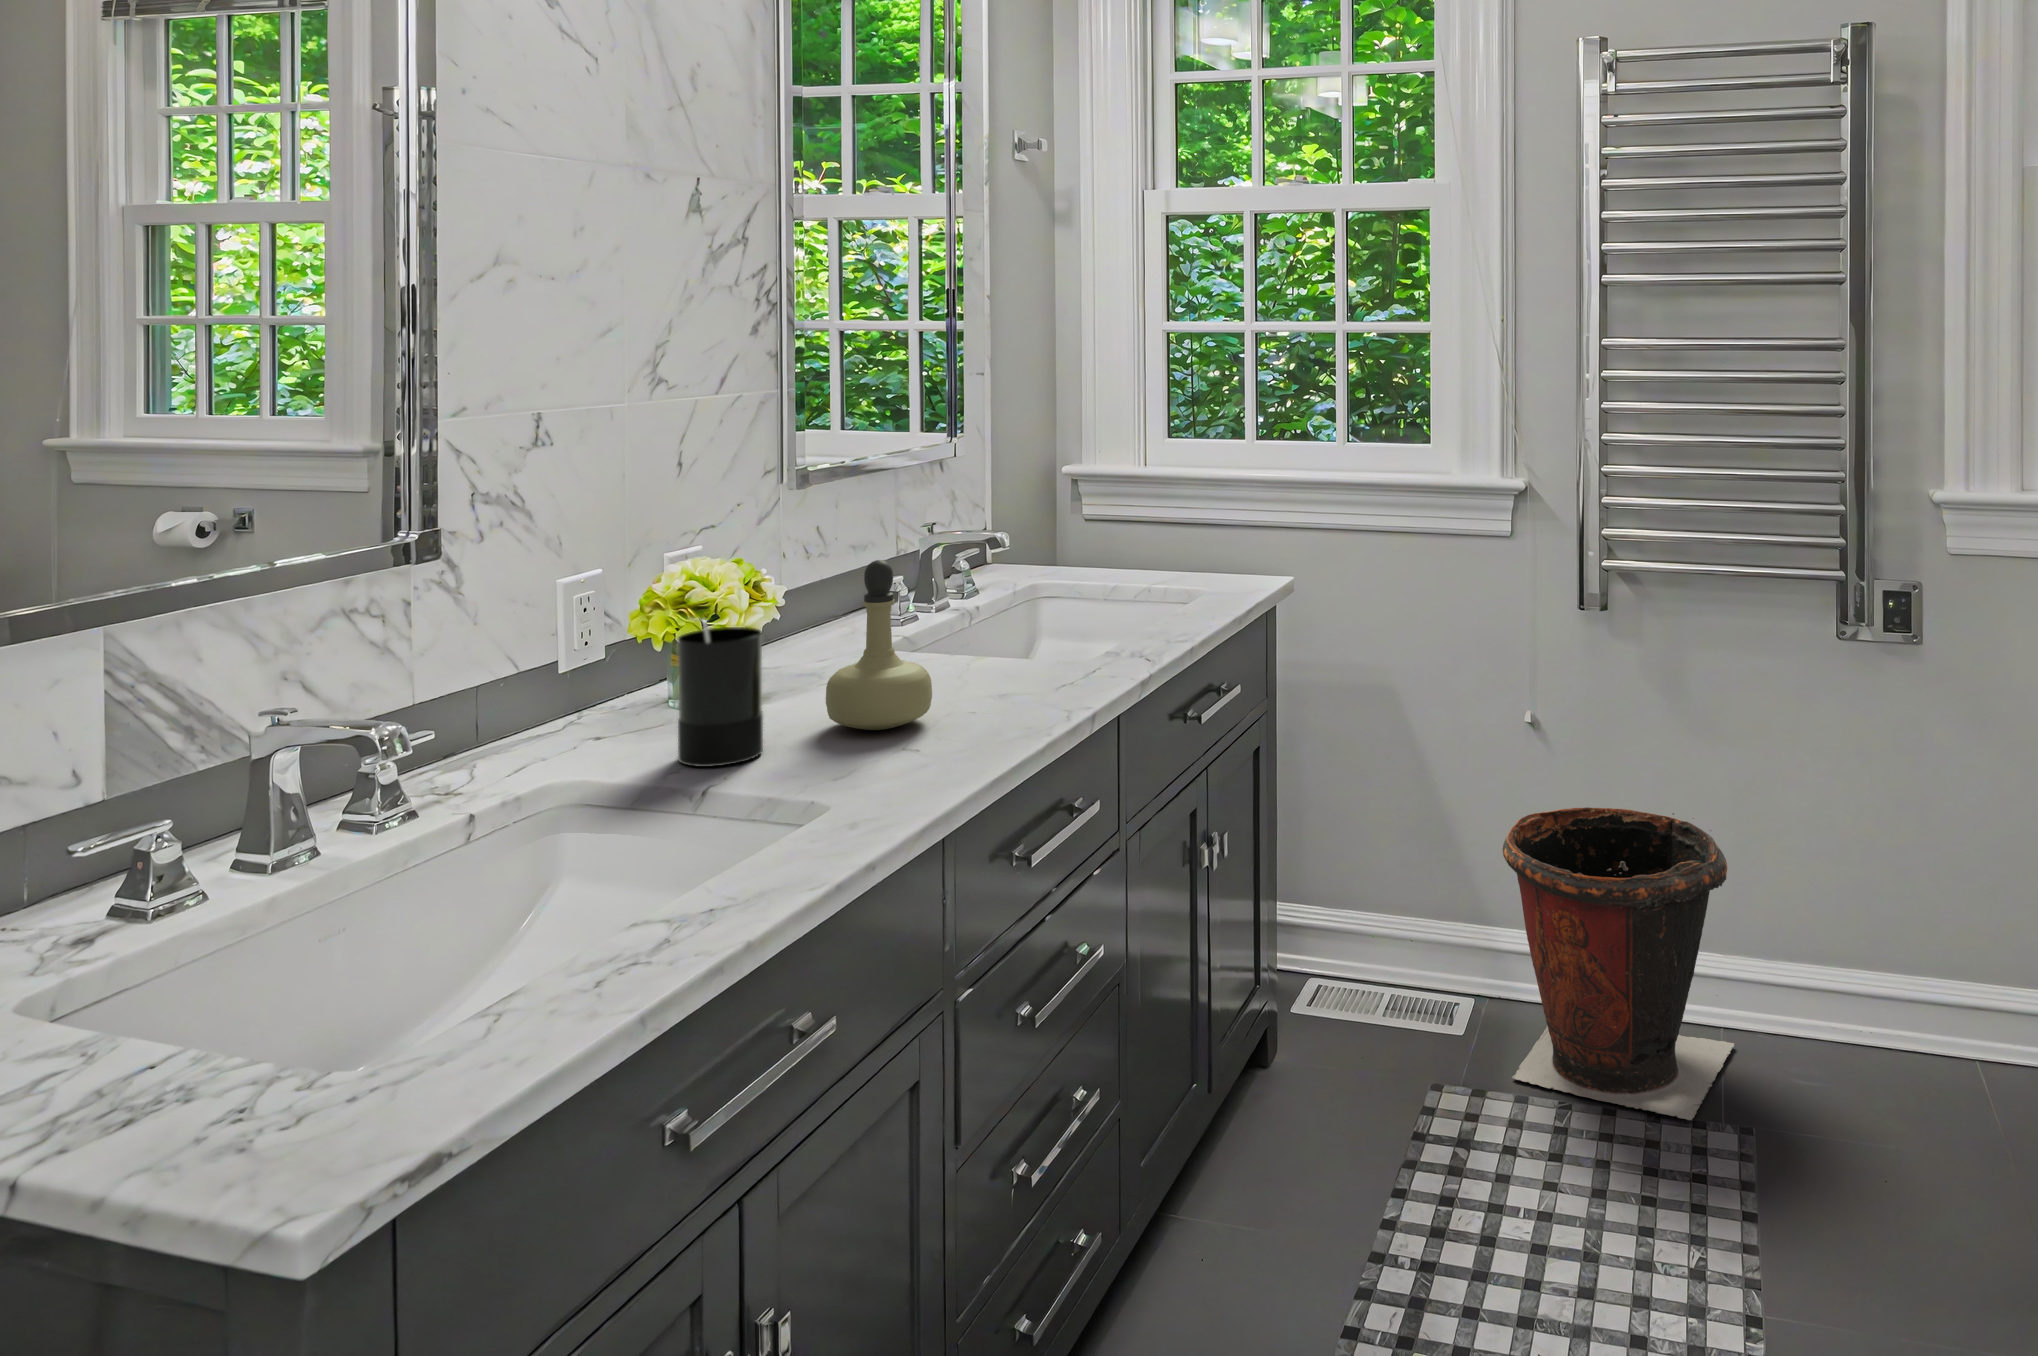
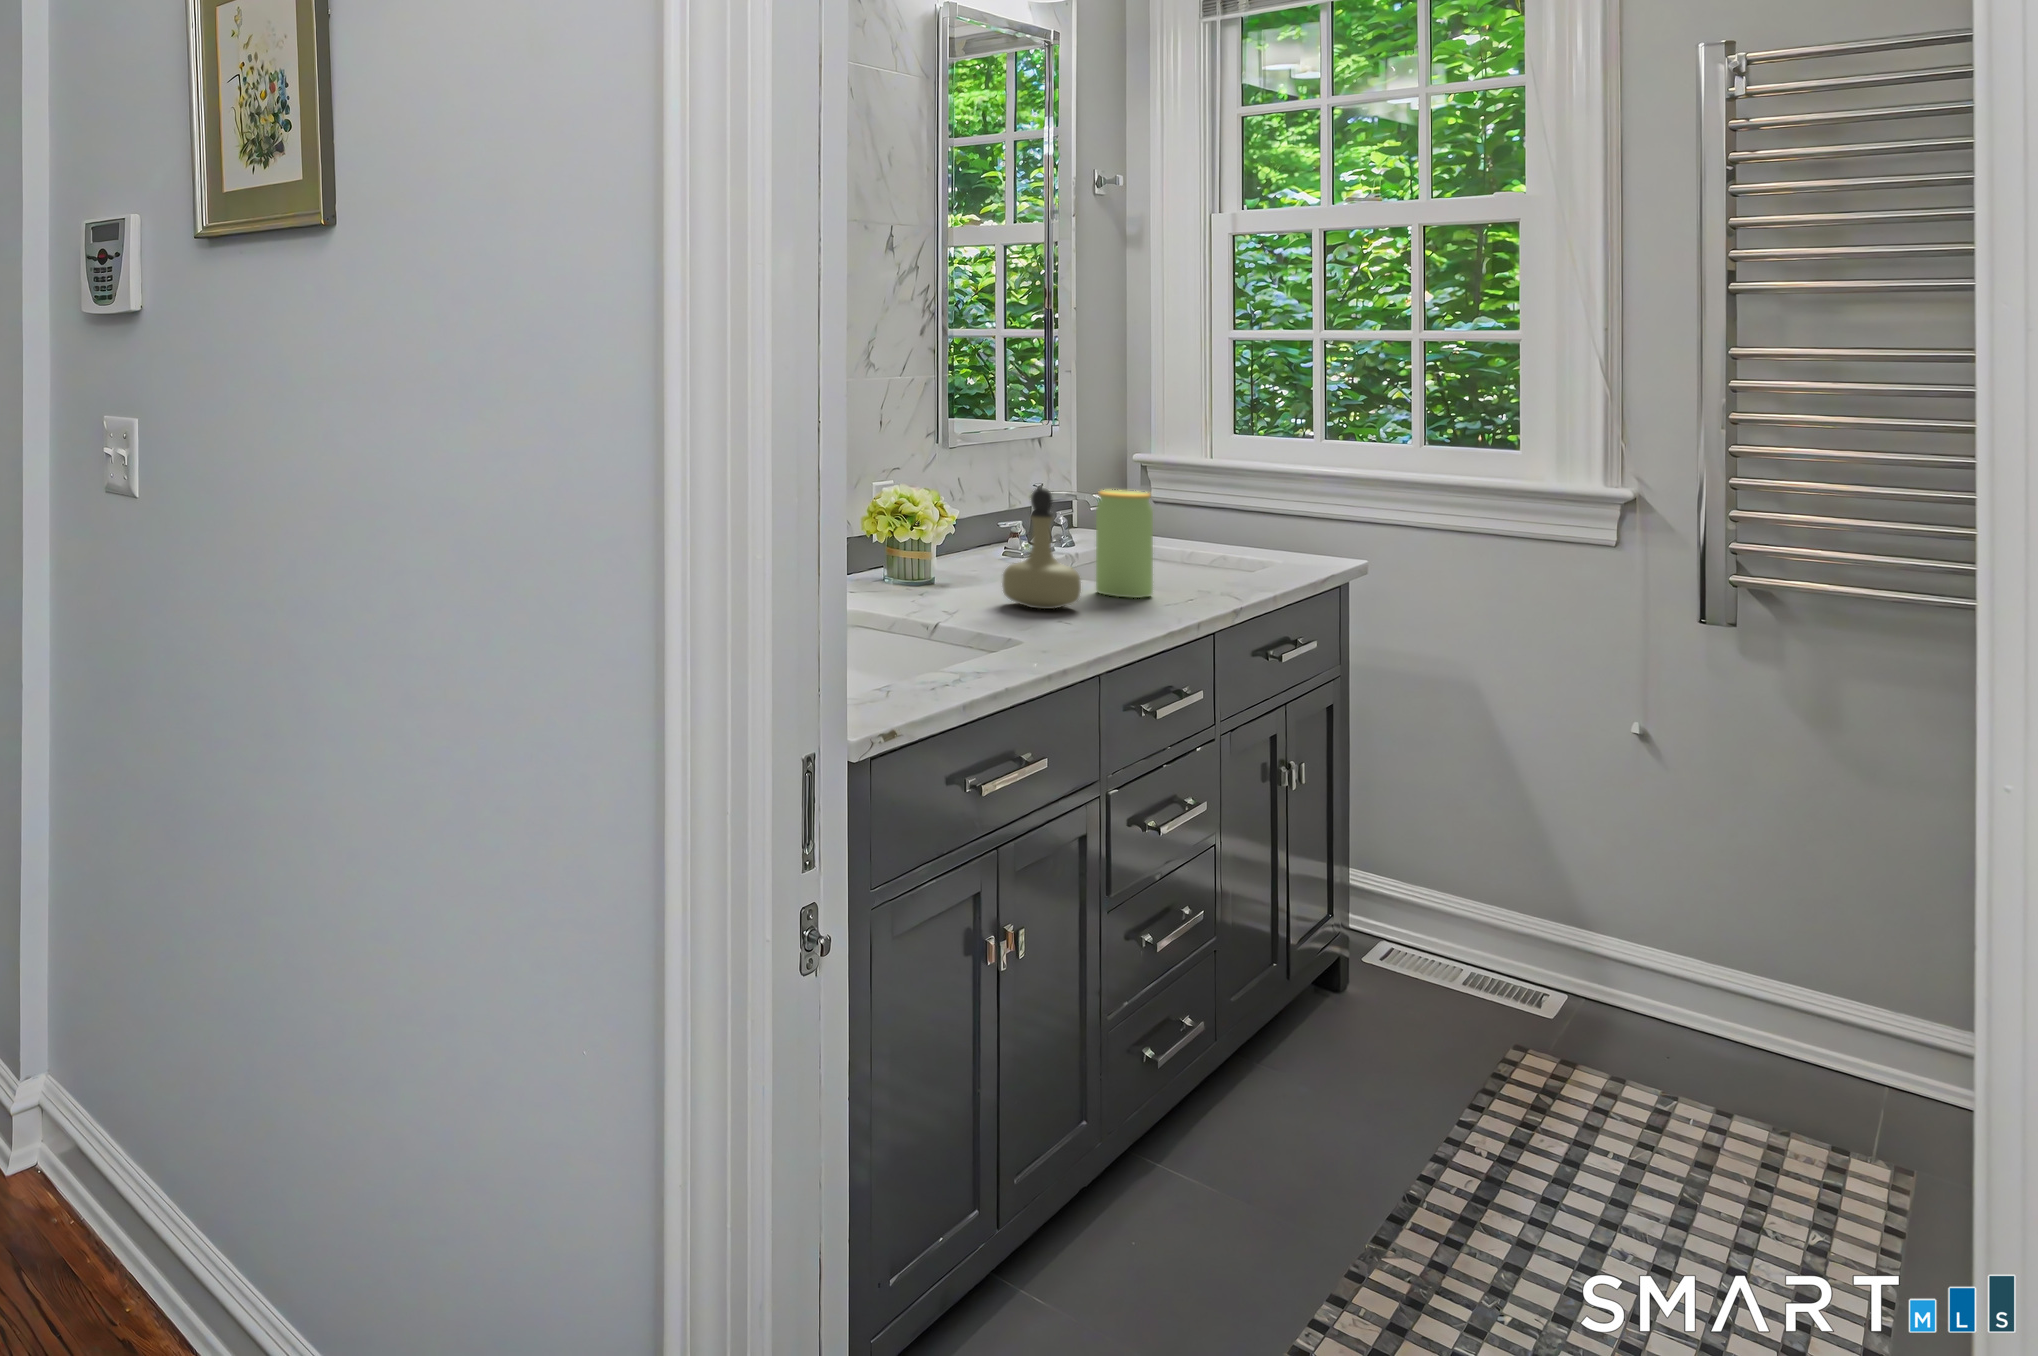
jar: none [967,544,1037,687] -> present [1096,490,1153,598]
candle: present [678,620,763,767] -> none [910,515,966,614]
waste bin: present [1503,807,1735,1120] -> none [1603,812,1906,1131]

